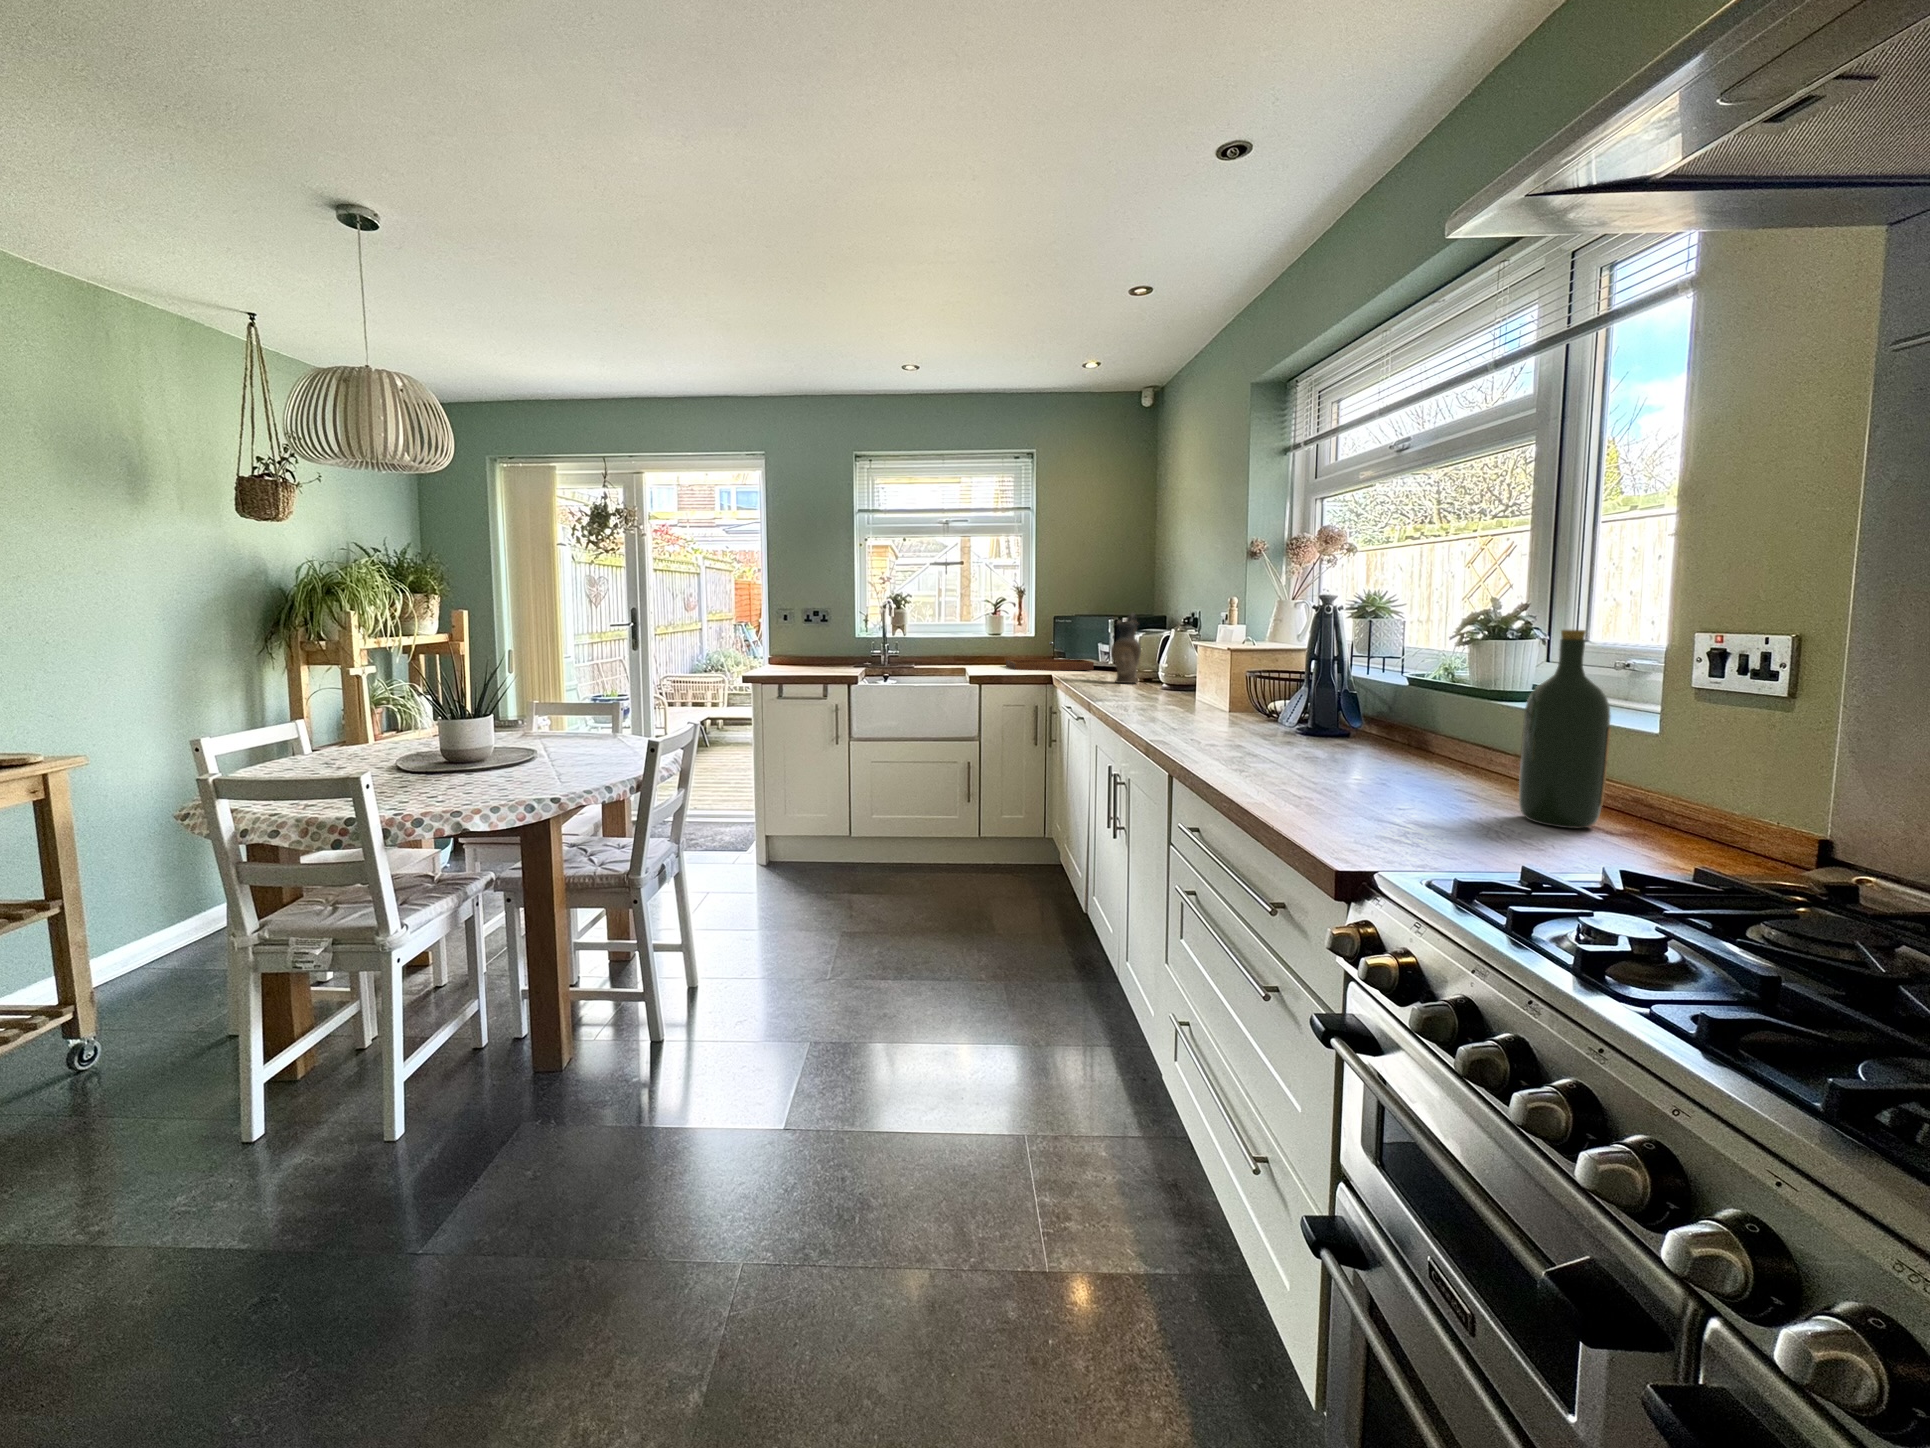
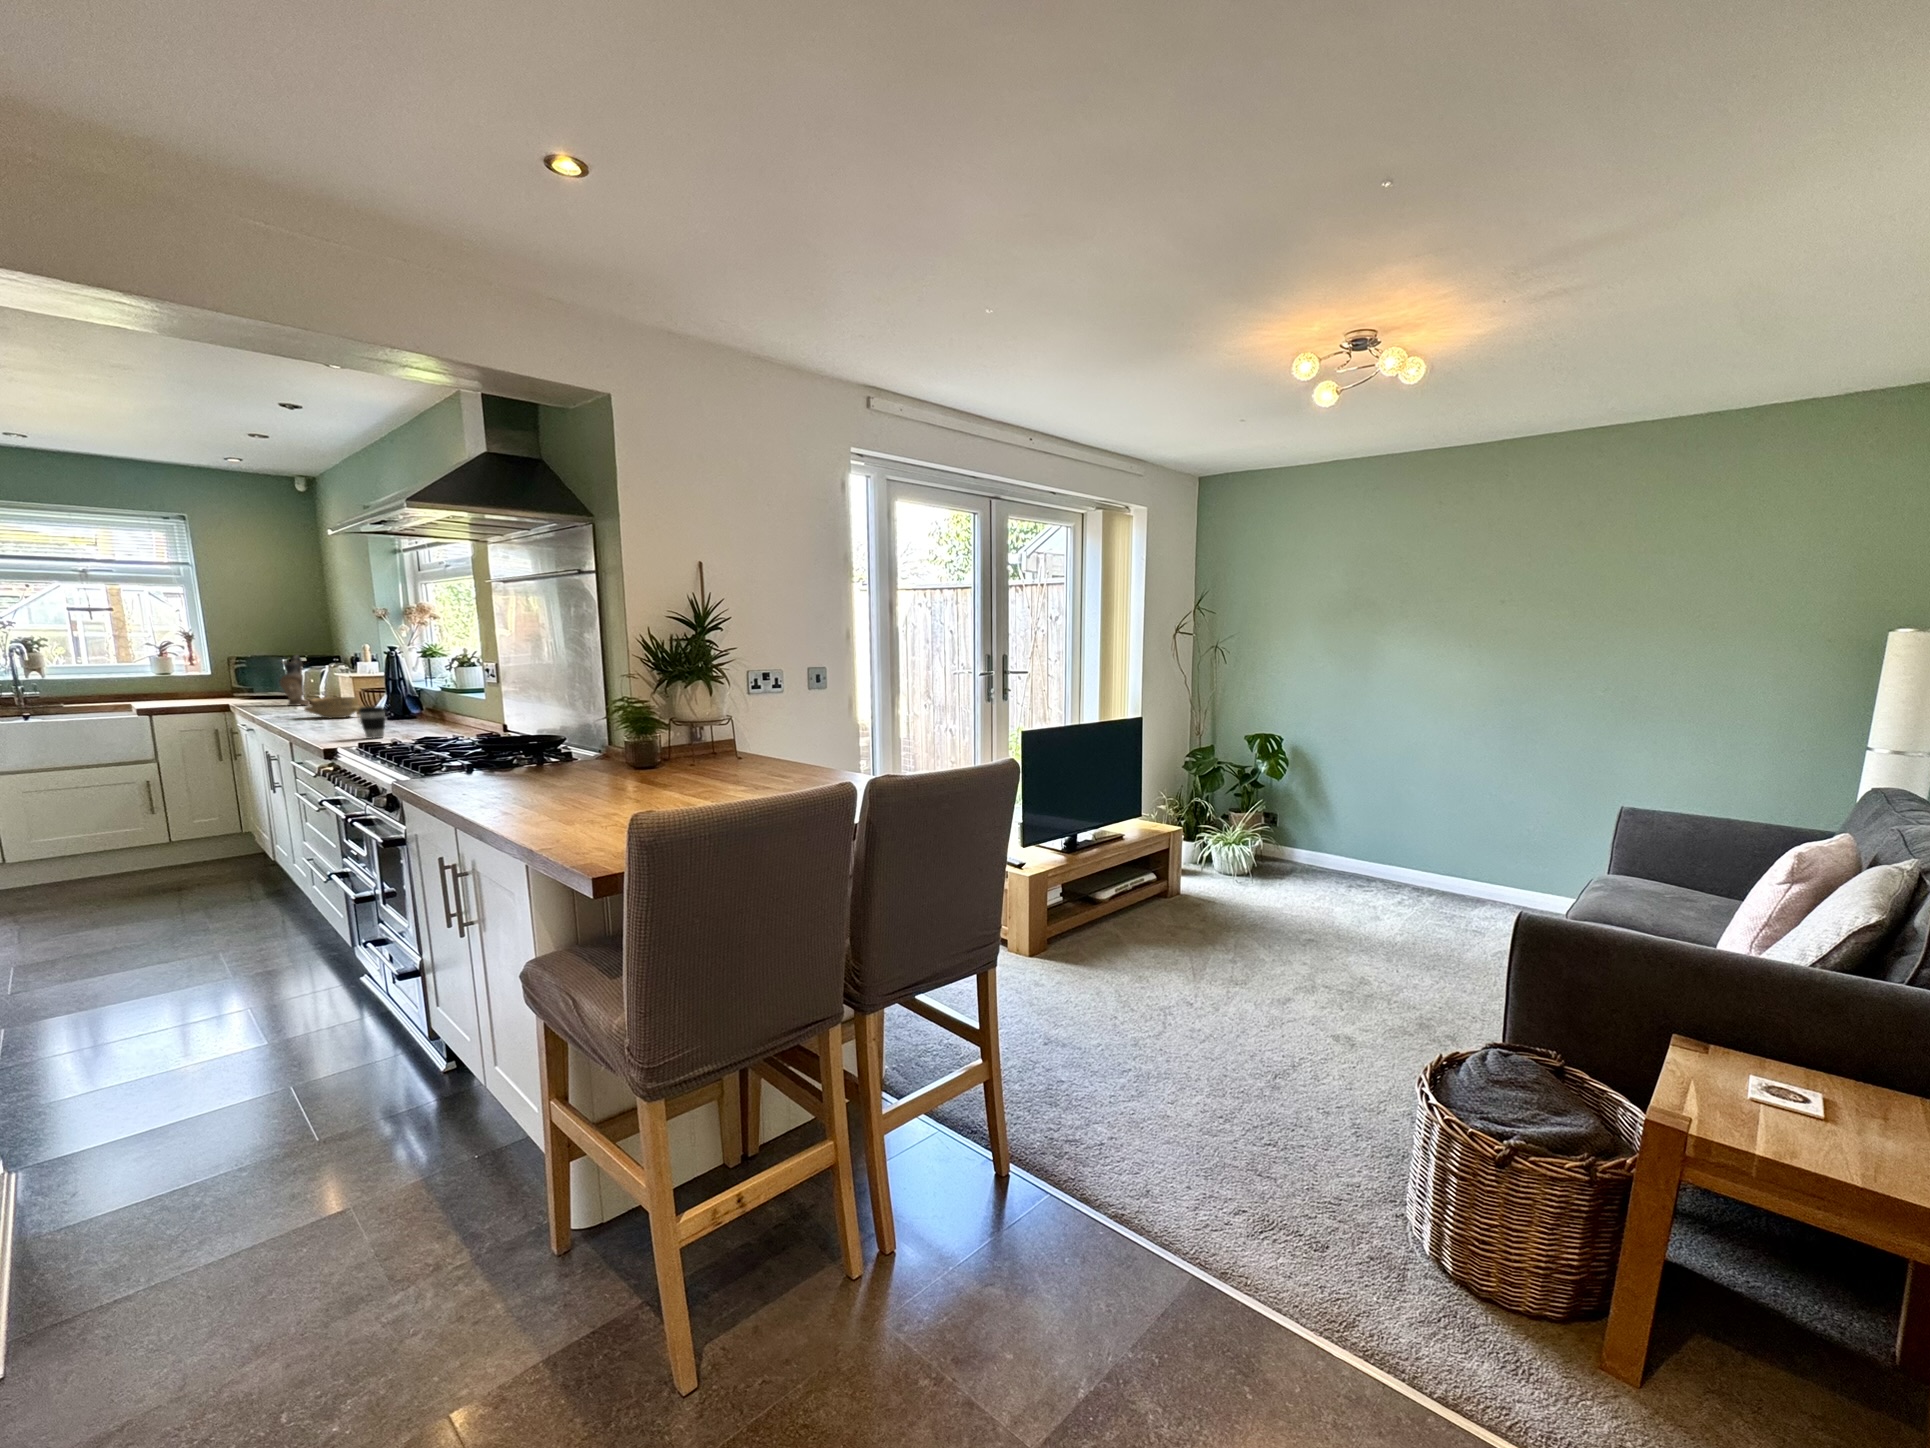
wine bottle: present [1519,630,1611,828] -> none [420,667,451,735]
tray: present [1006,641,1094,670] -> none [179,678,275,703]
ceramic bowl: none [1164,680,1253,718] -> present [305,697,365,718]
coffee cup: none [1383,733,1455,825] -> present [358,707,385,738]

